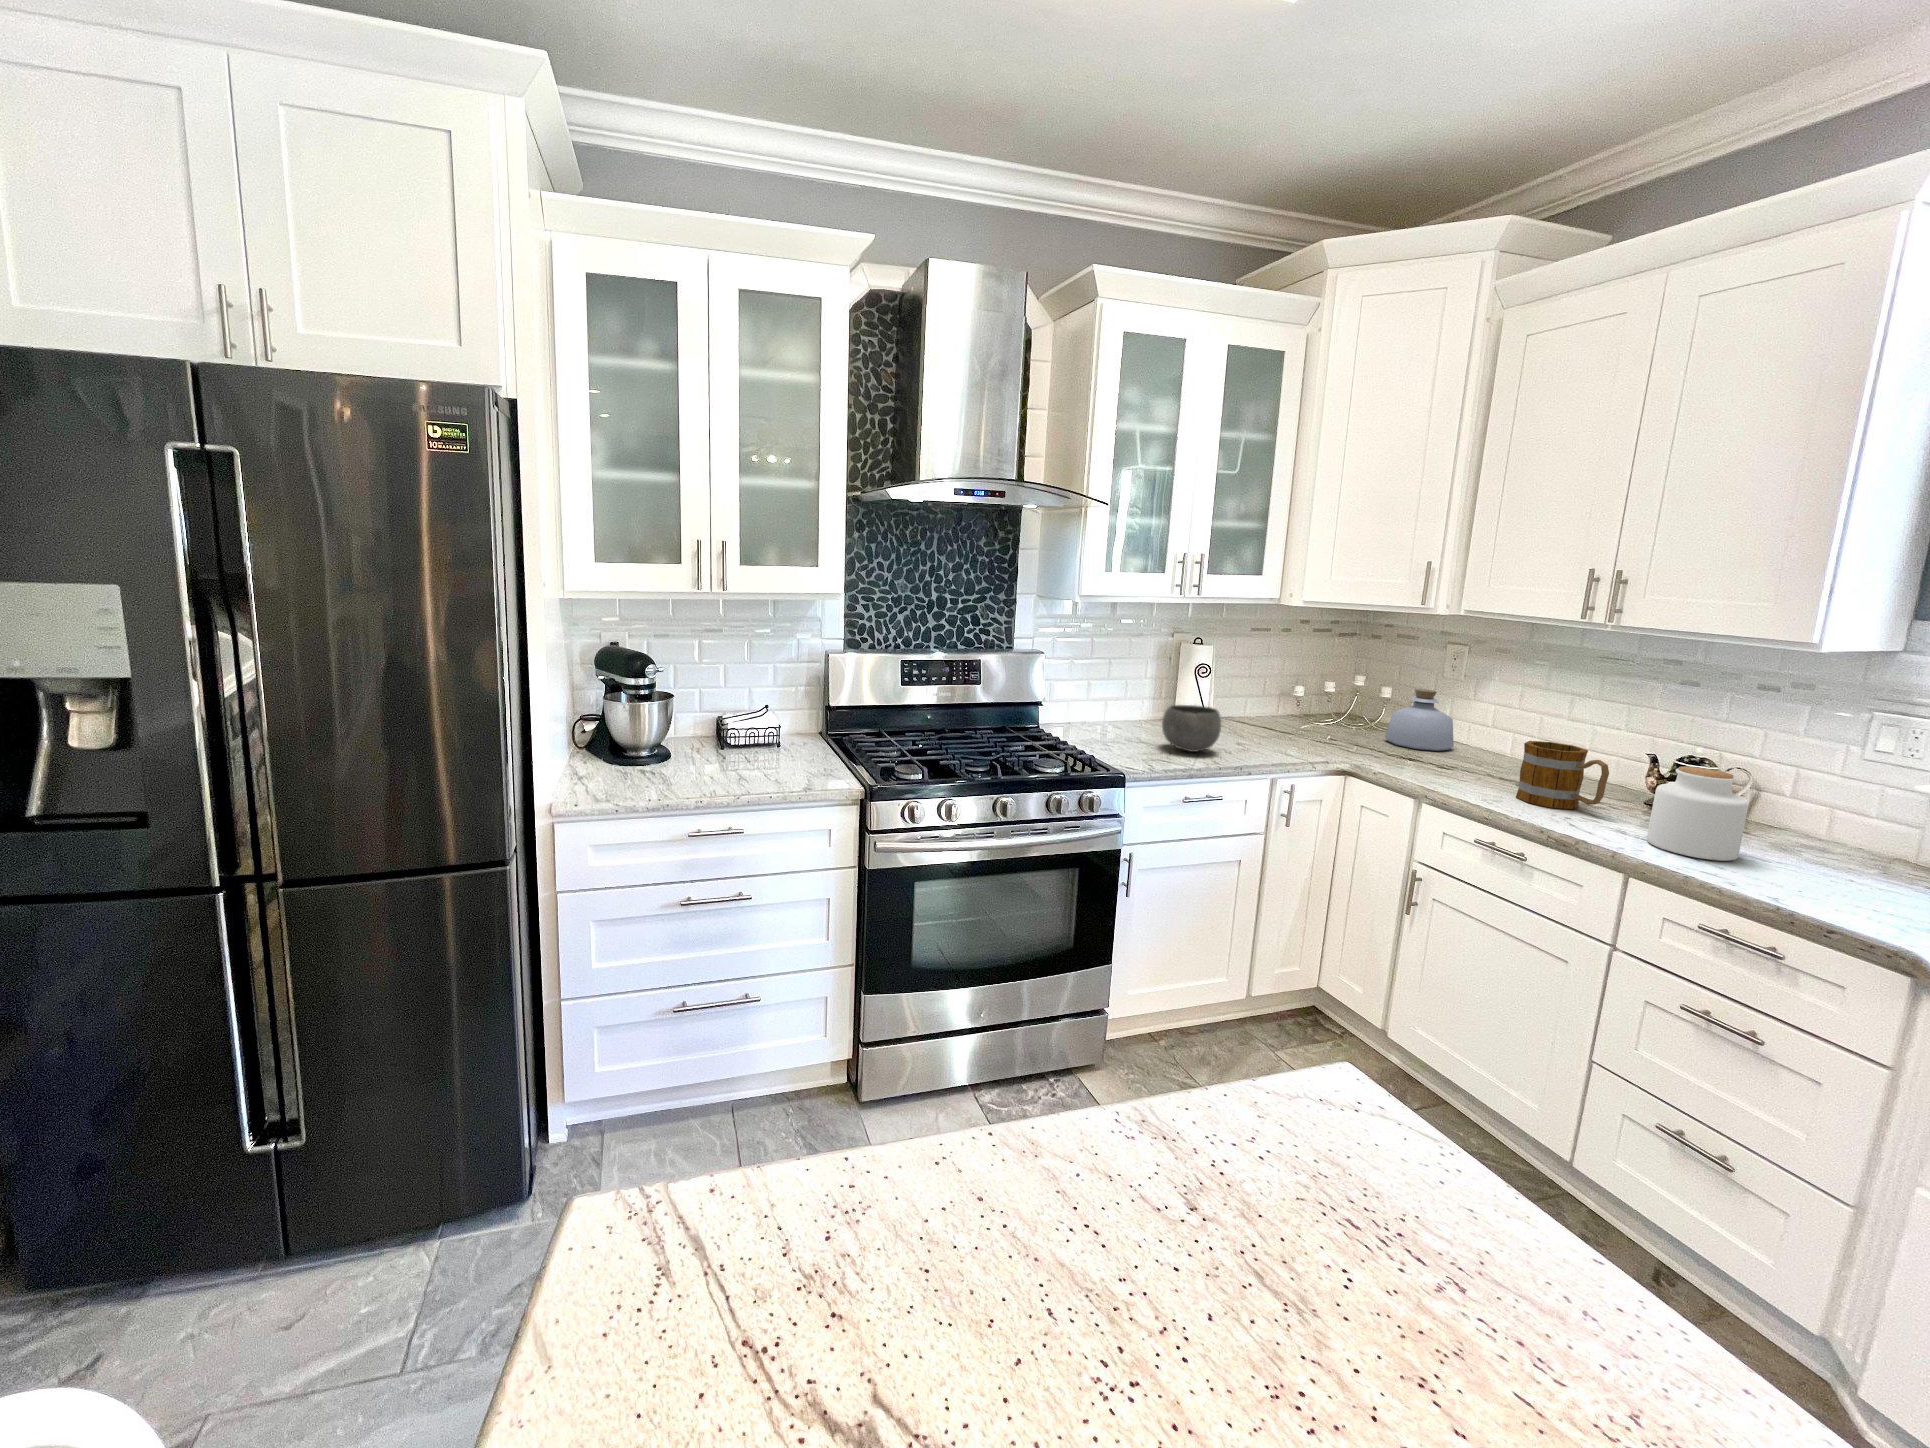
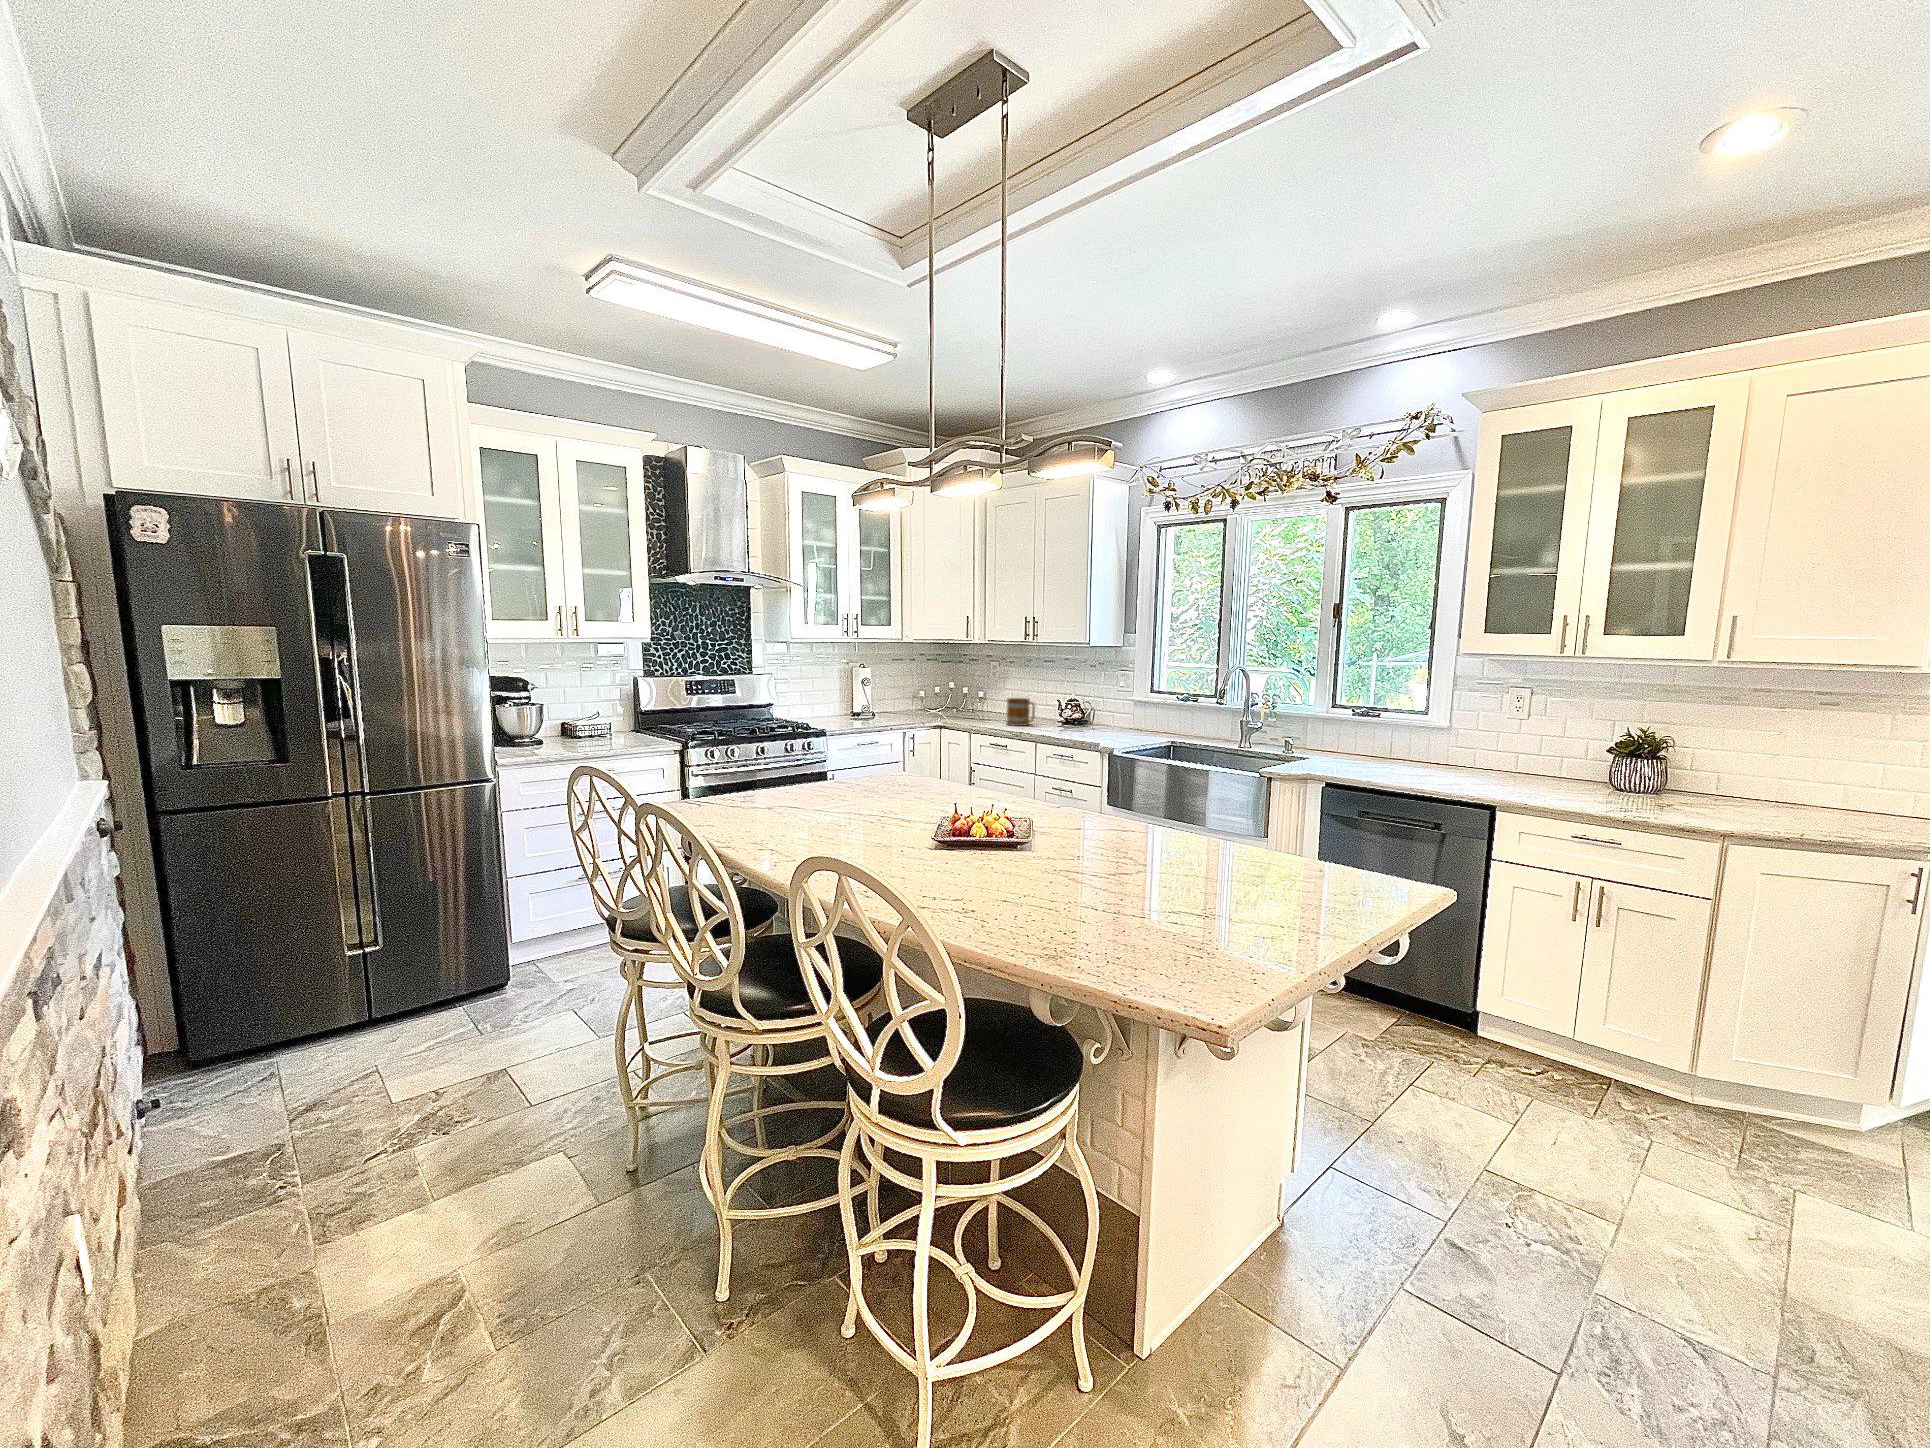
bottle: present [1385,689,1454,751] -> none [963,685,993,715]
ceramic bowl: present [1162,705,1221,752] -> none [844,698,875,722]
jar: present [1647,766,1748,861] -> none [1044,697,1072,732]

